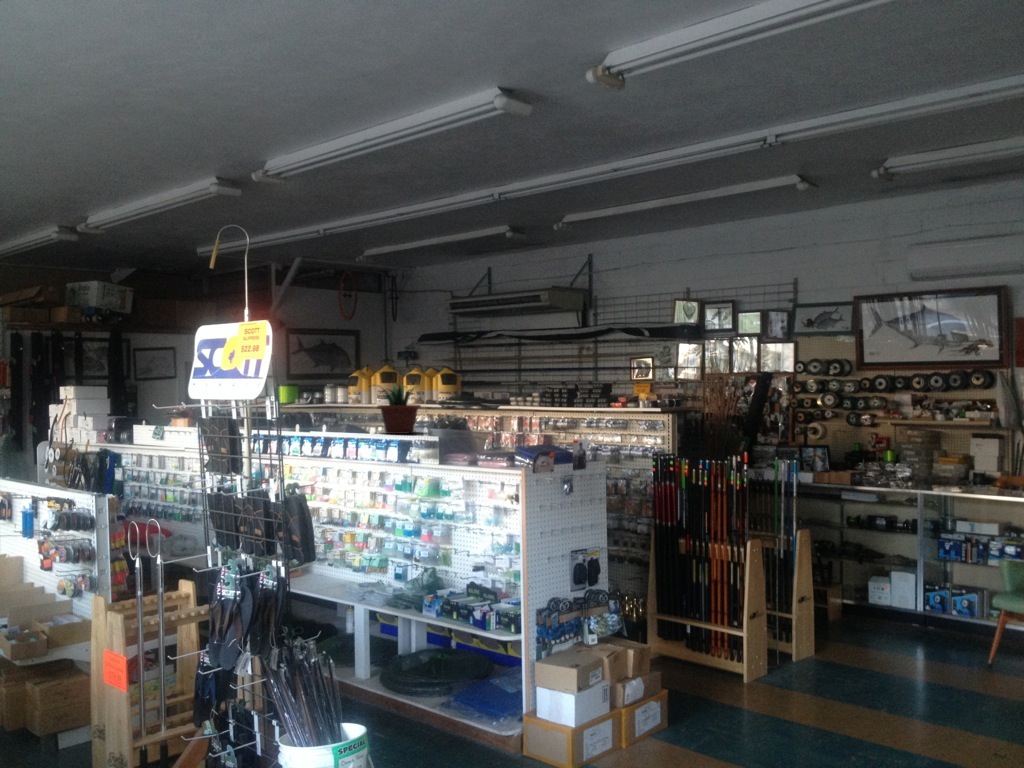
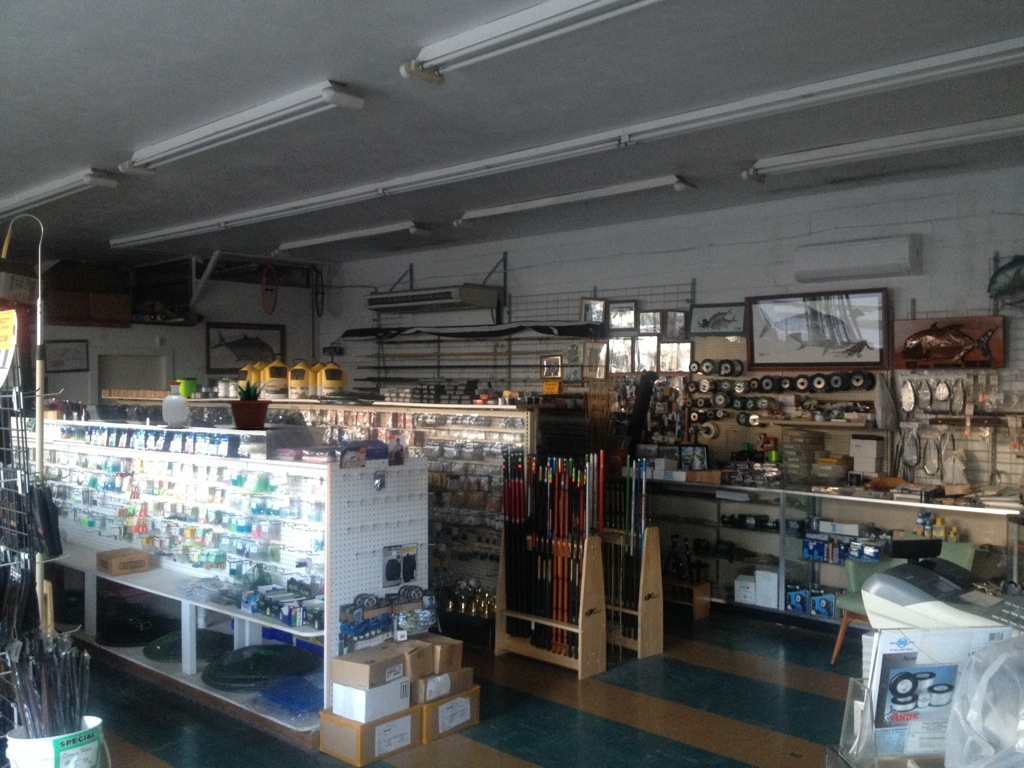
bottle: none [314,387,339,434] -> present [162,382,188,428]

